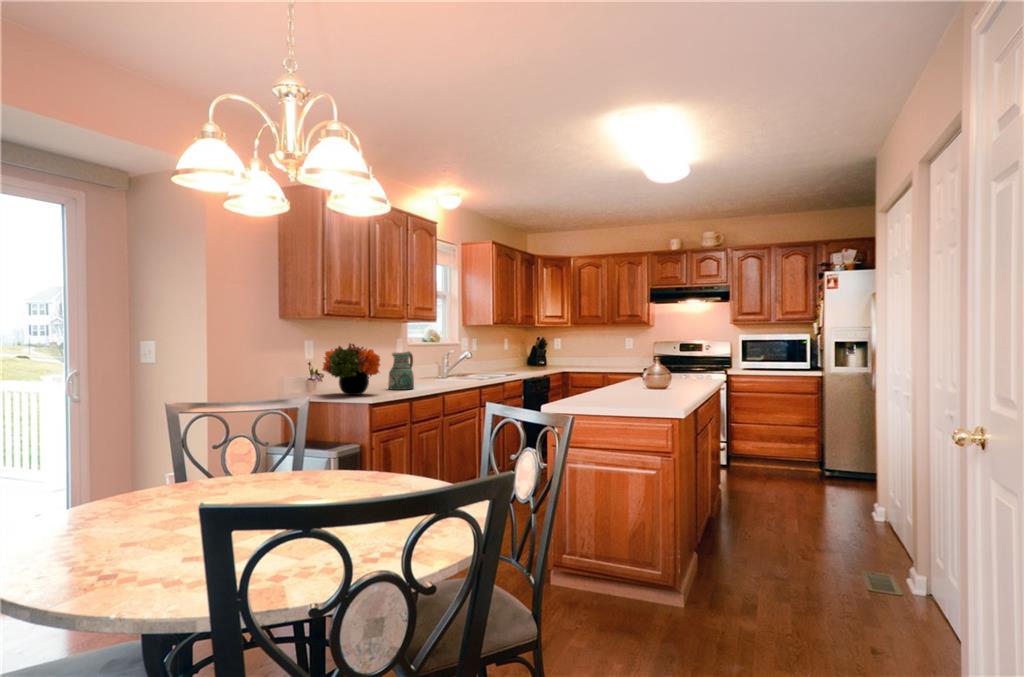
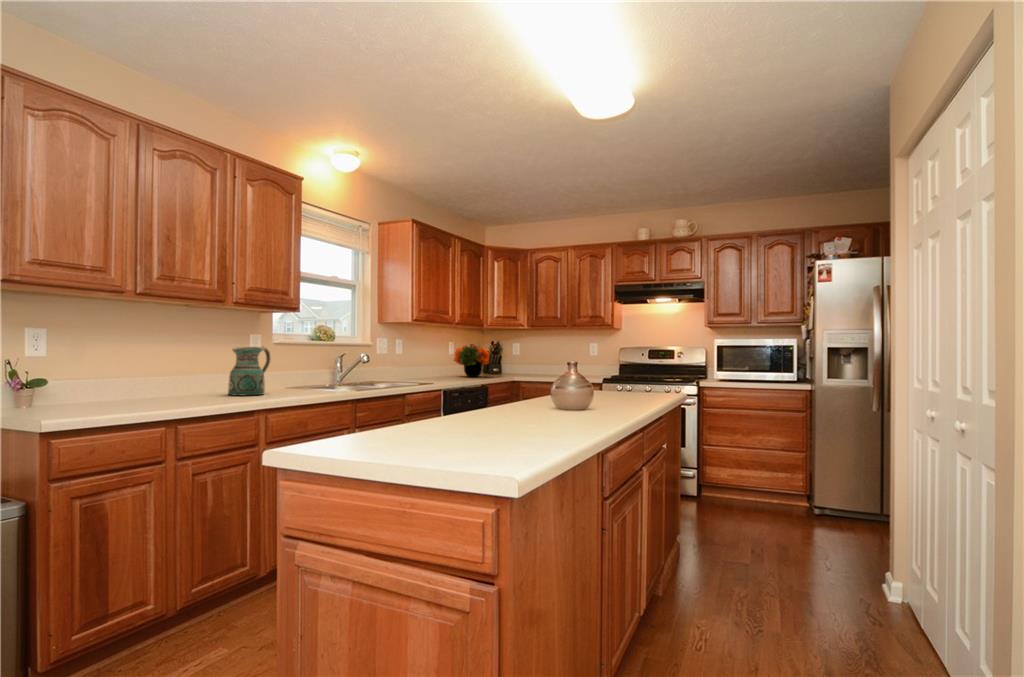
flower arrangement: present [323,343,380,395] -> present [454,344,490,377]

